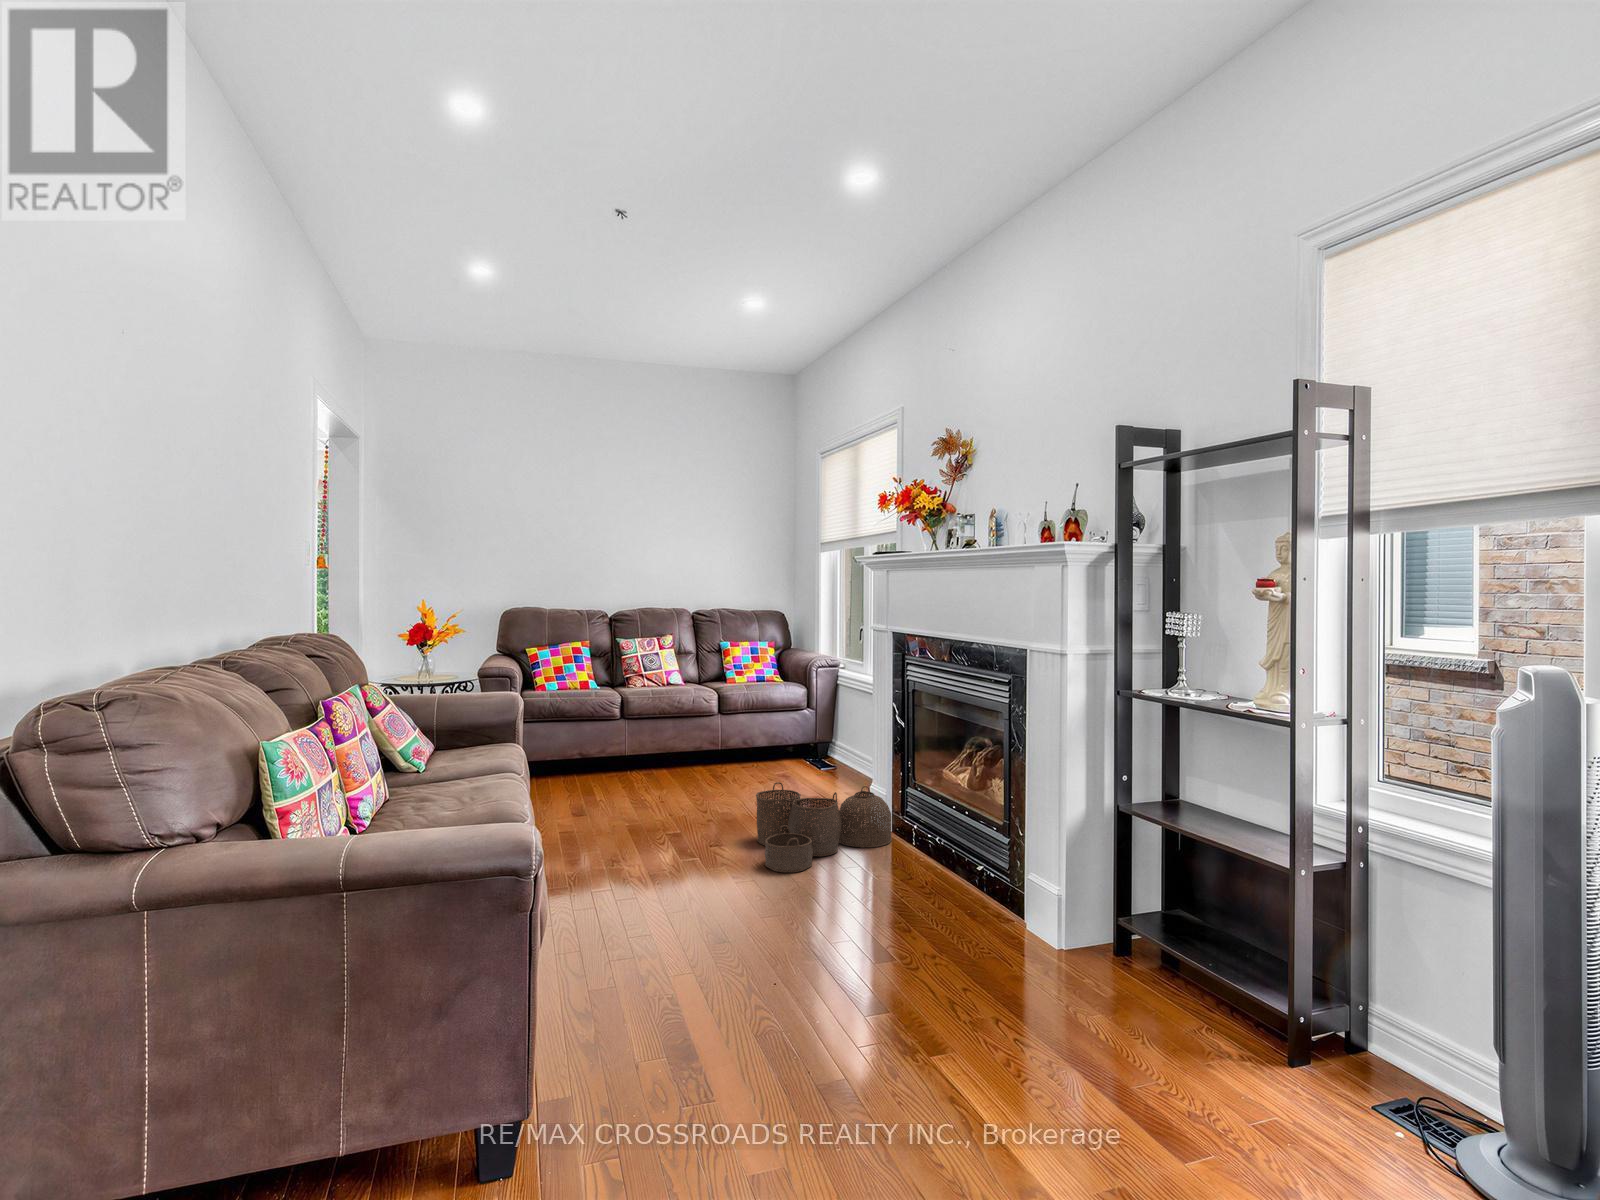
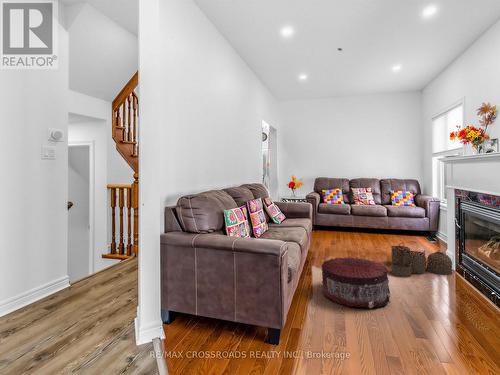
pouf: none [601,838,794,990] -> present [322,257,390,308]

